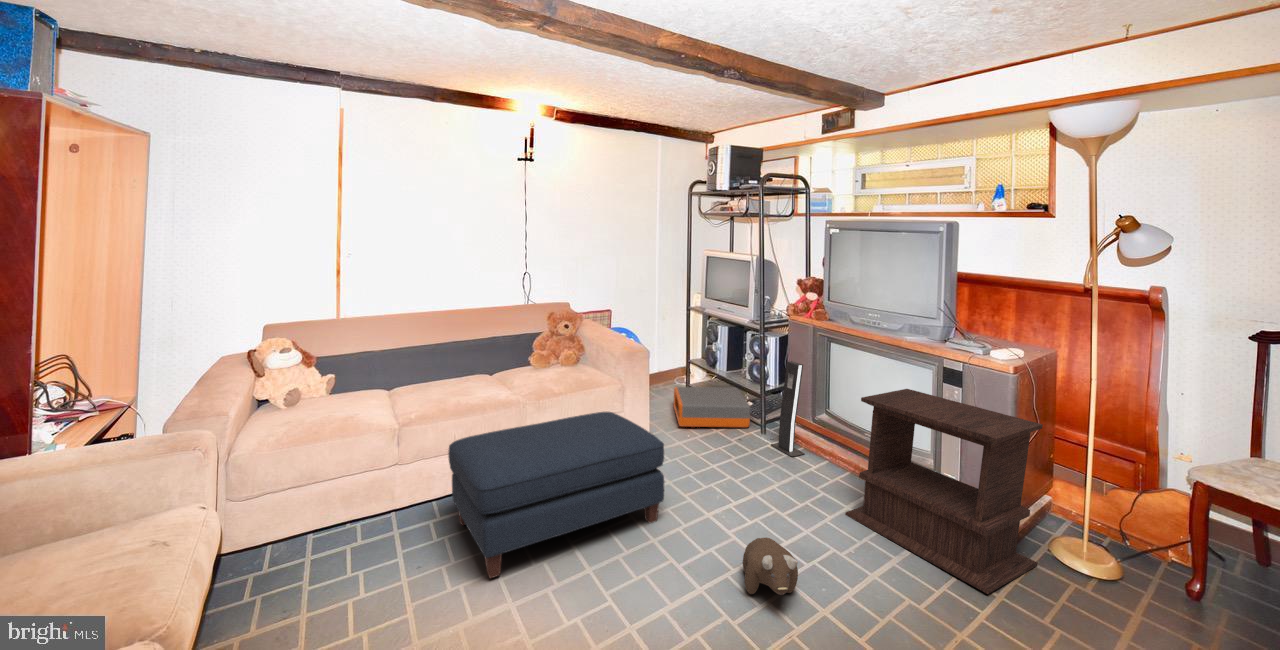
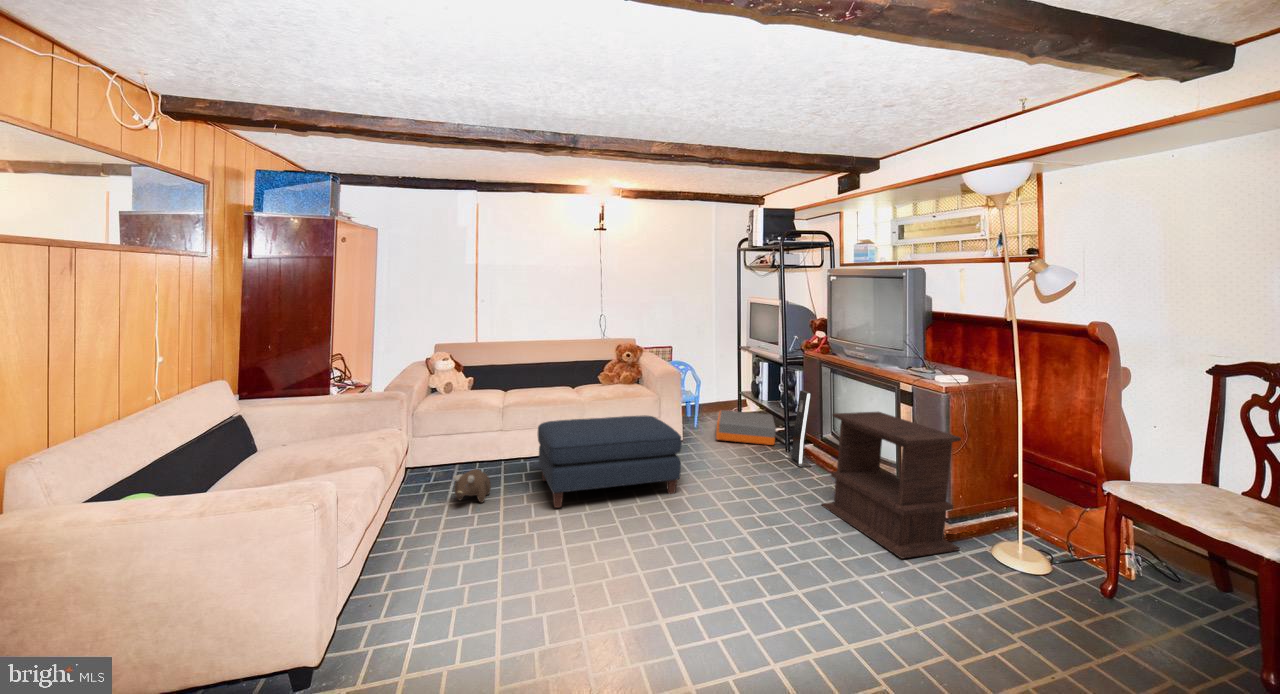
plush toy: present [743,538,798,595] -> present [453,469,491,502]

